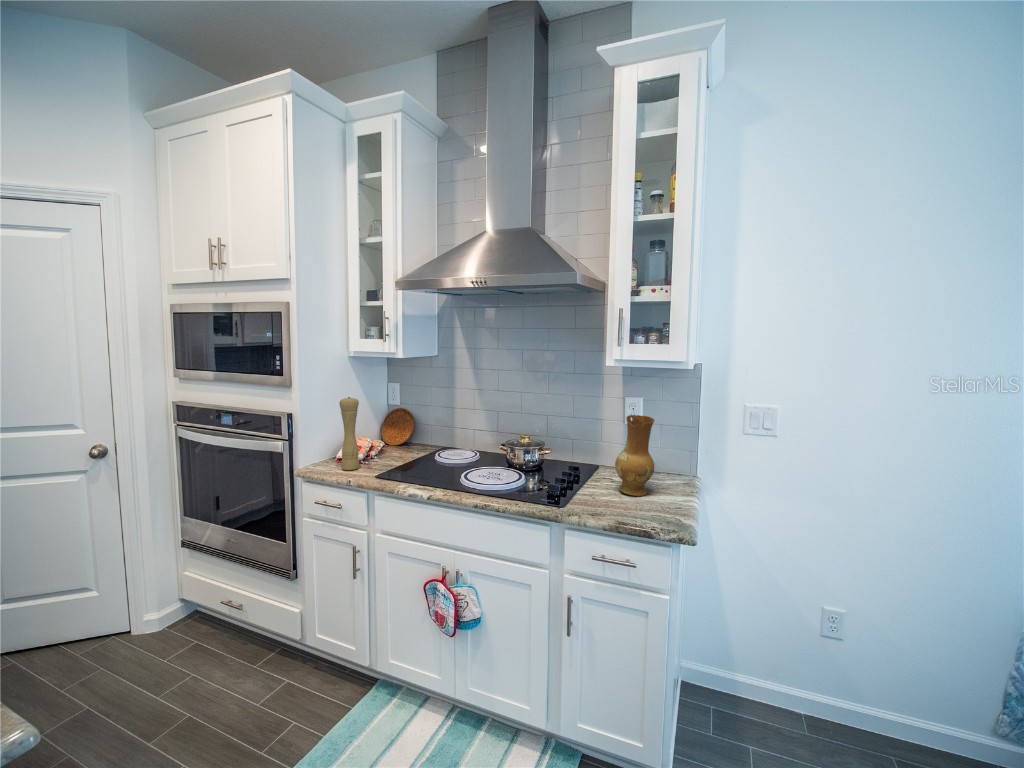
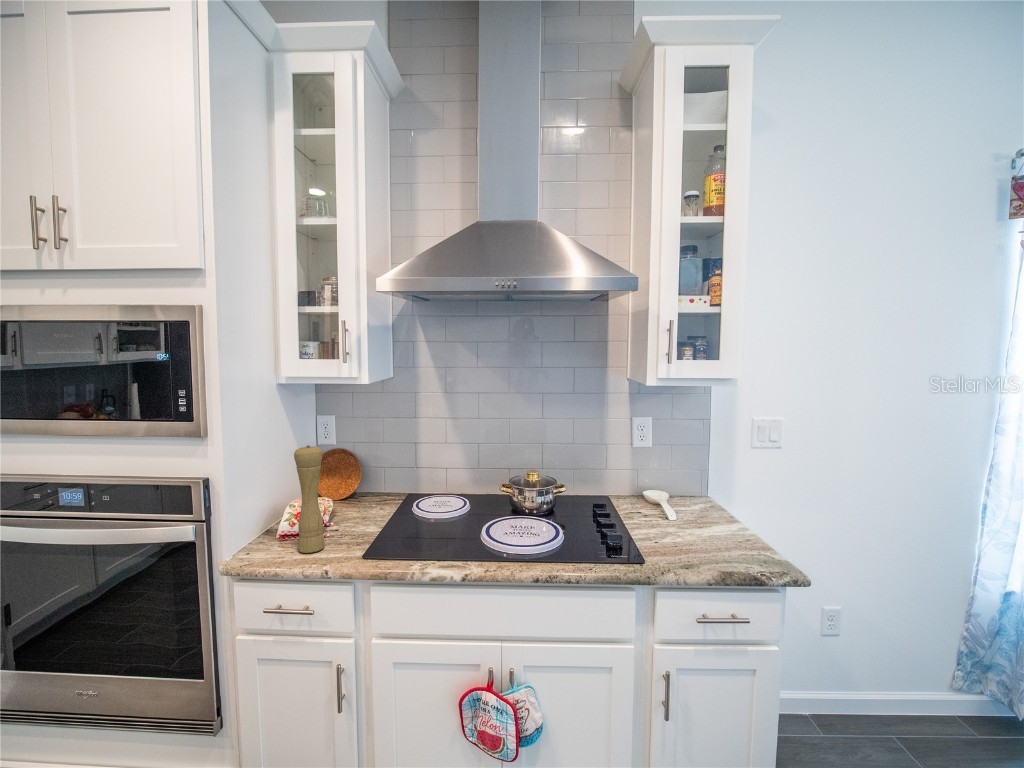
ceramic jug: present [615,415,655,496] -> none [666,441,714,533]

